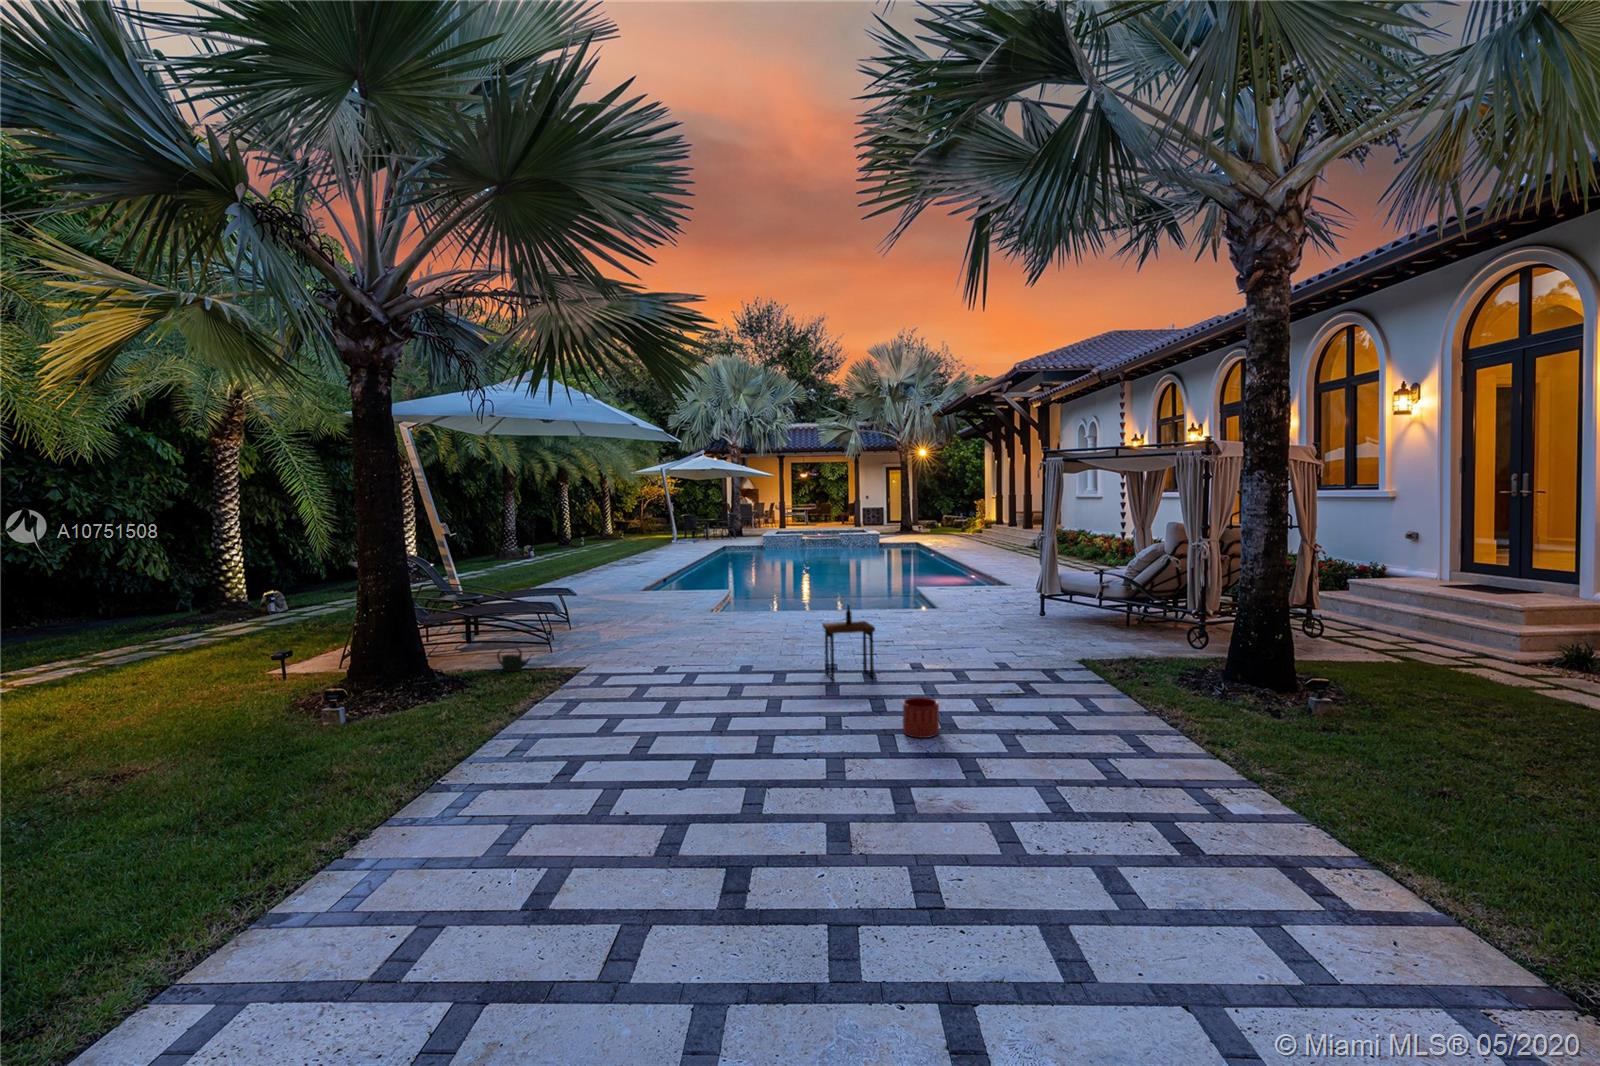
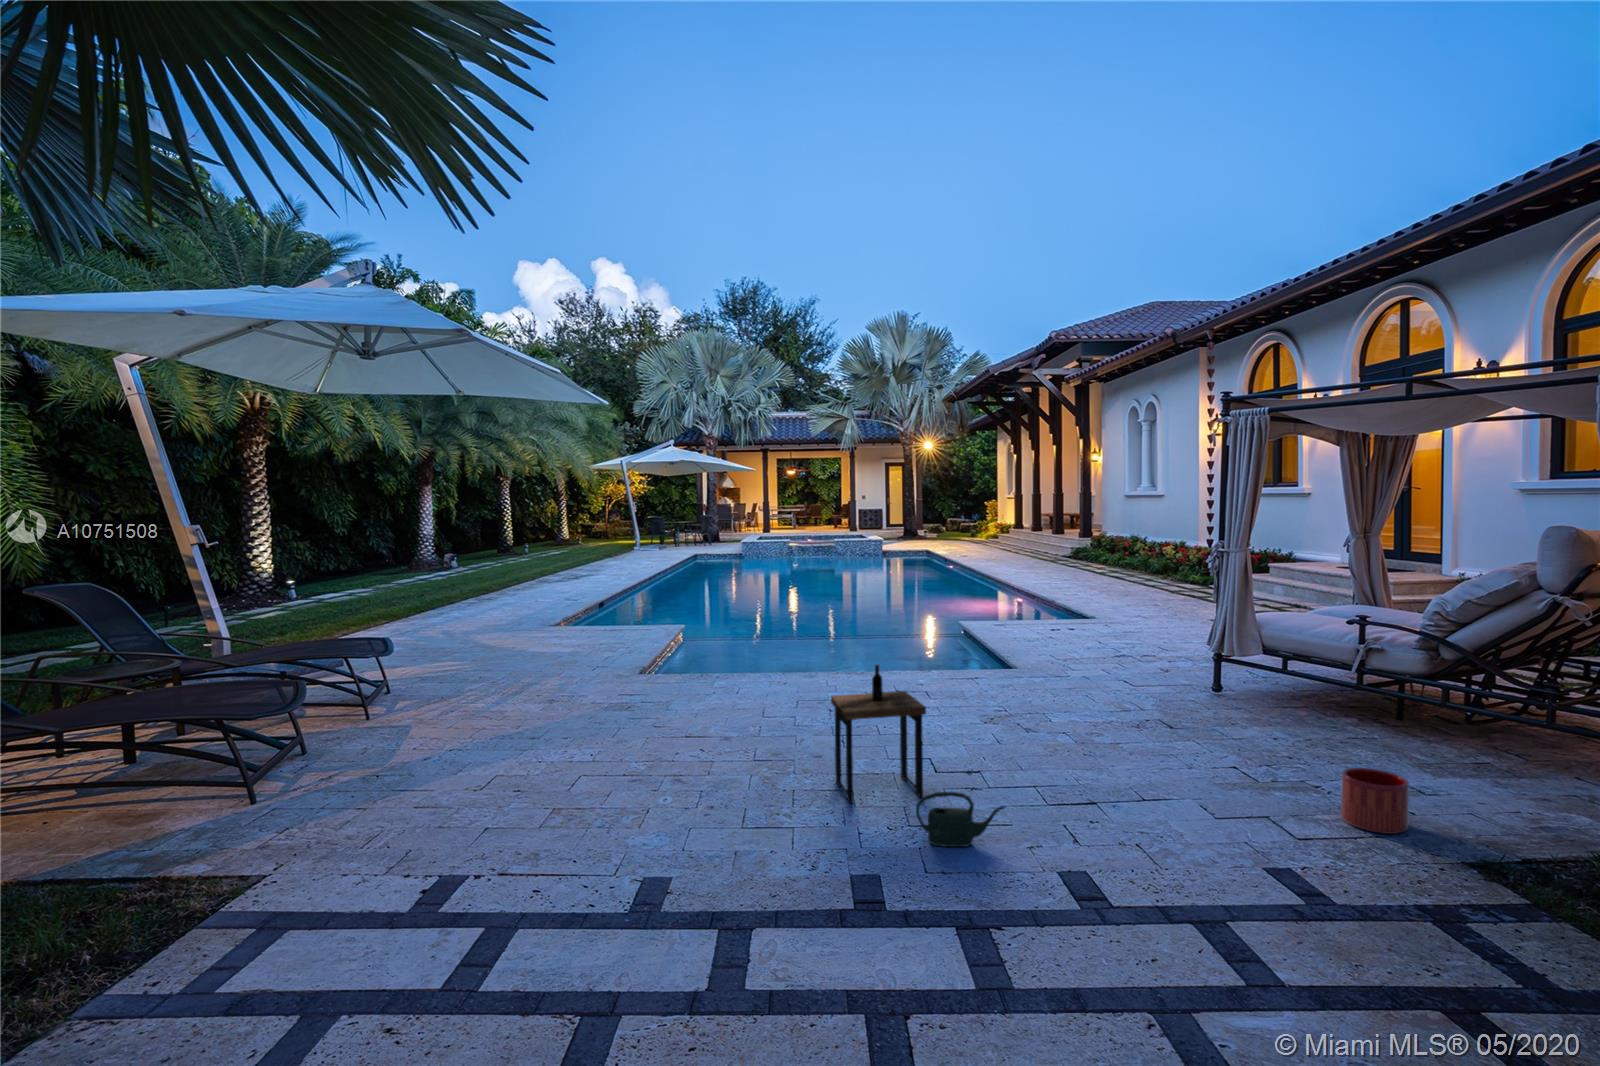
watering can: present [497,647,530,671] -> present [916,792,1004,847]
planter: present [903,697,939,738] -> present [1341,768,1409,834]

